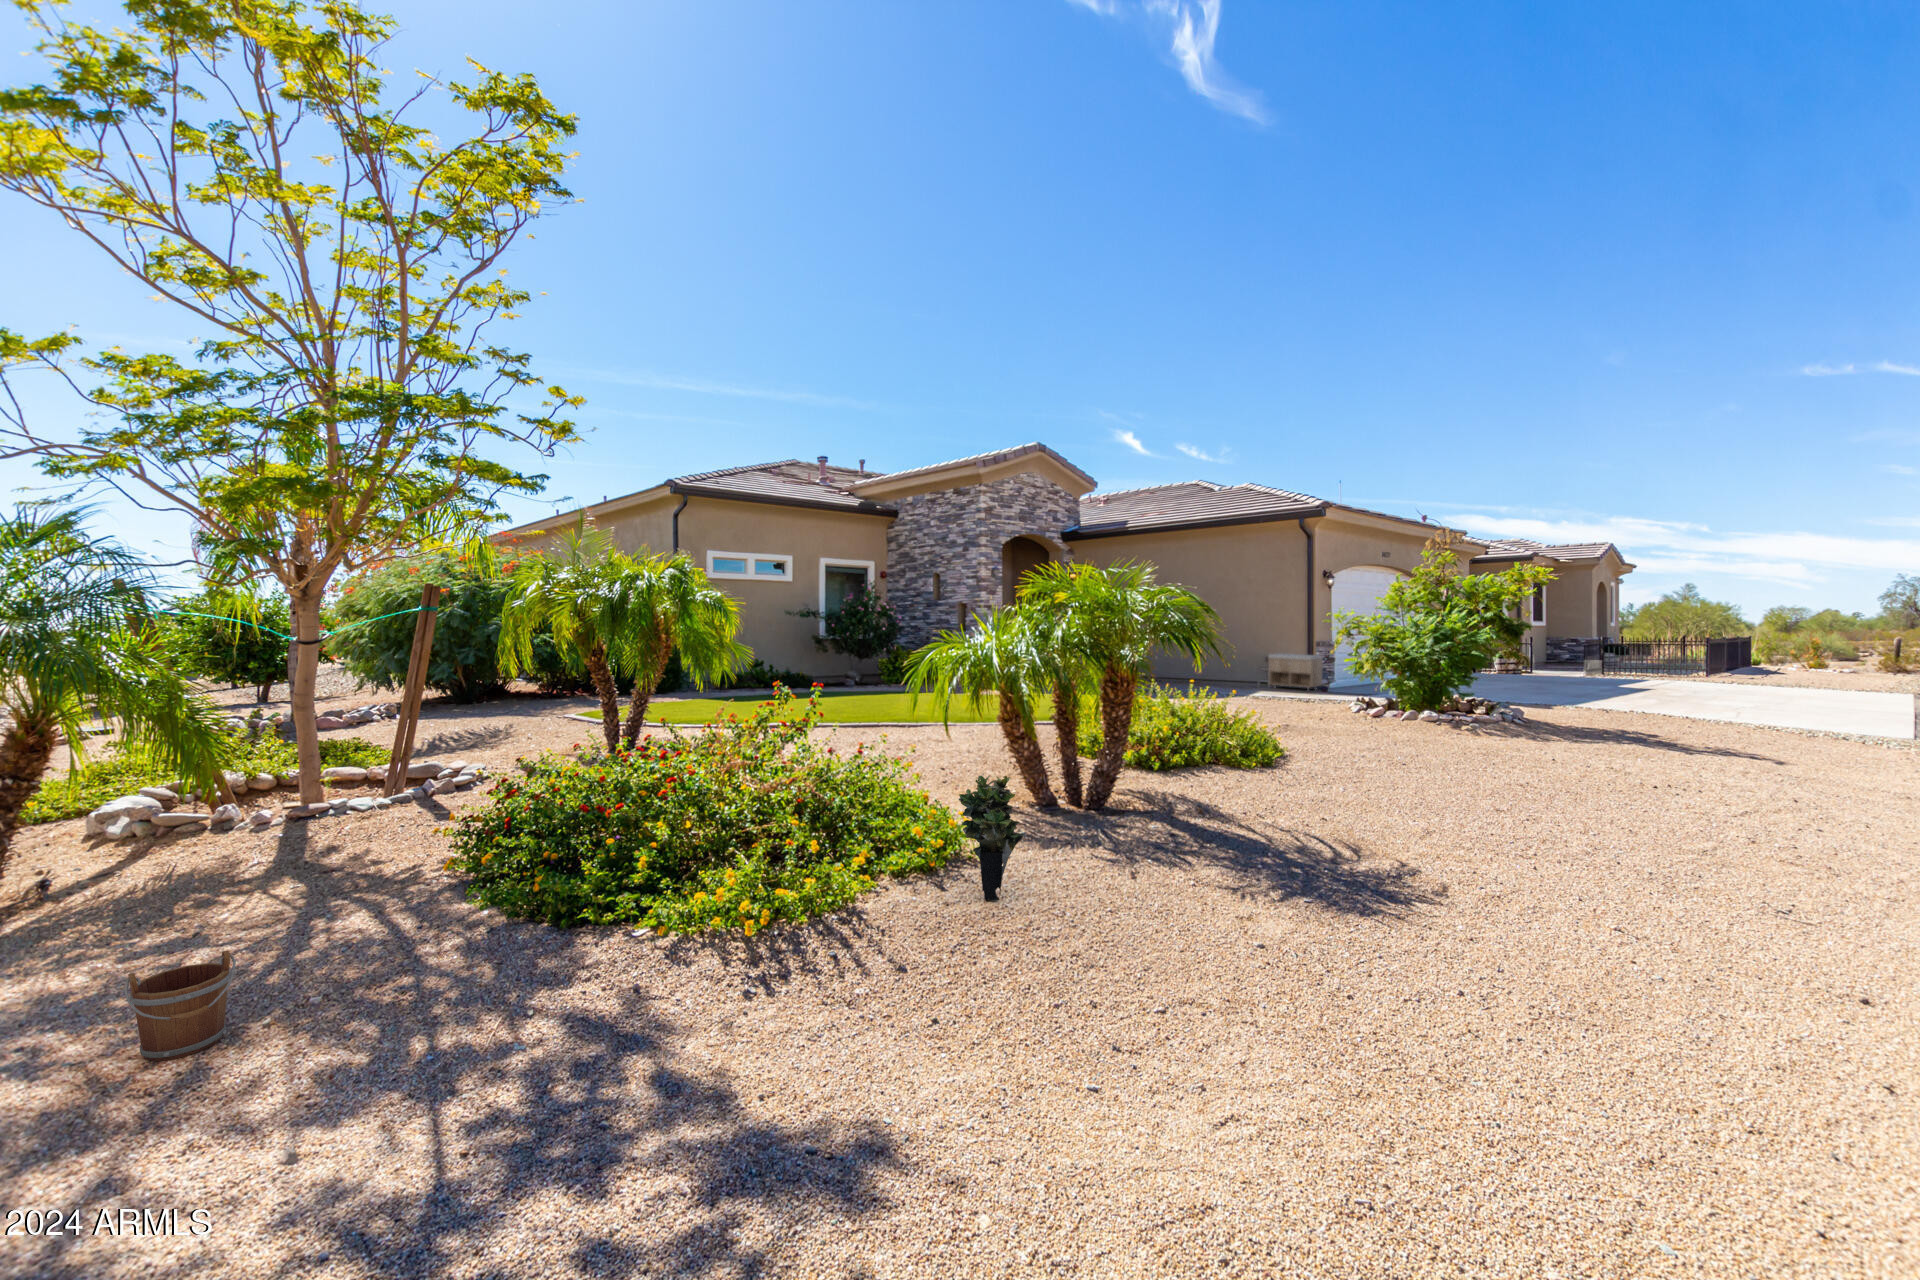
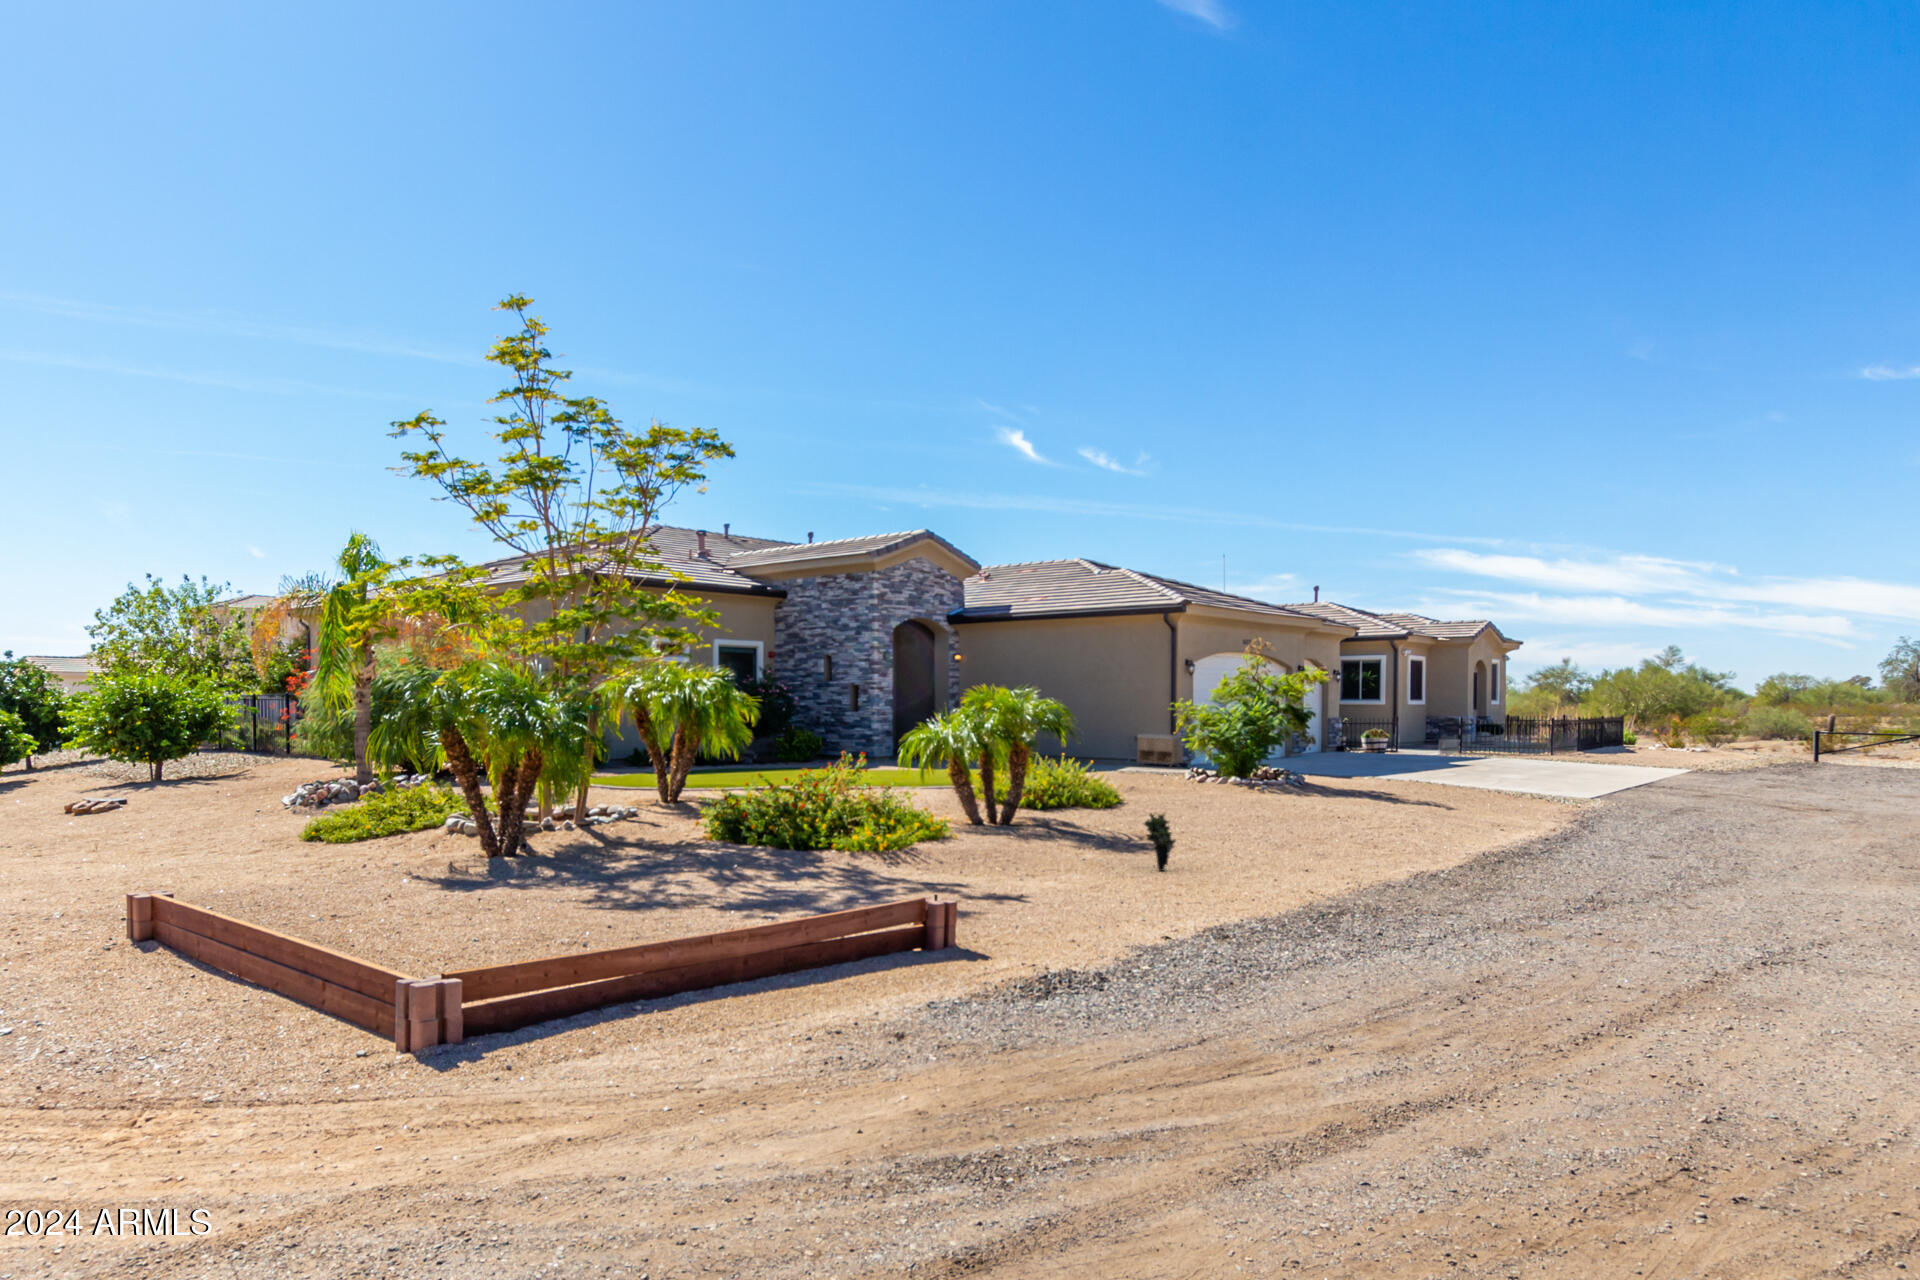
potted plant: present [959,775,1024,901] -> present [1144,813,1176,871]
bucket: present [125,950,236,1061] -> none [699,843,727,875]

